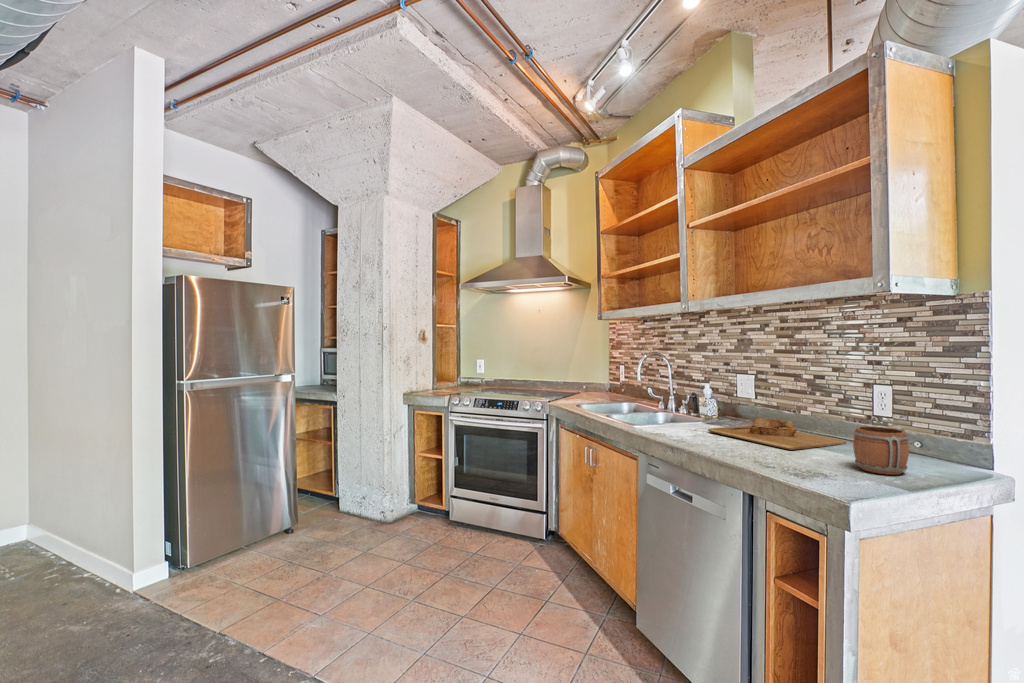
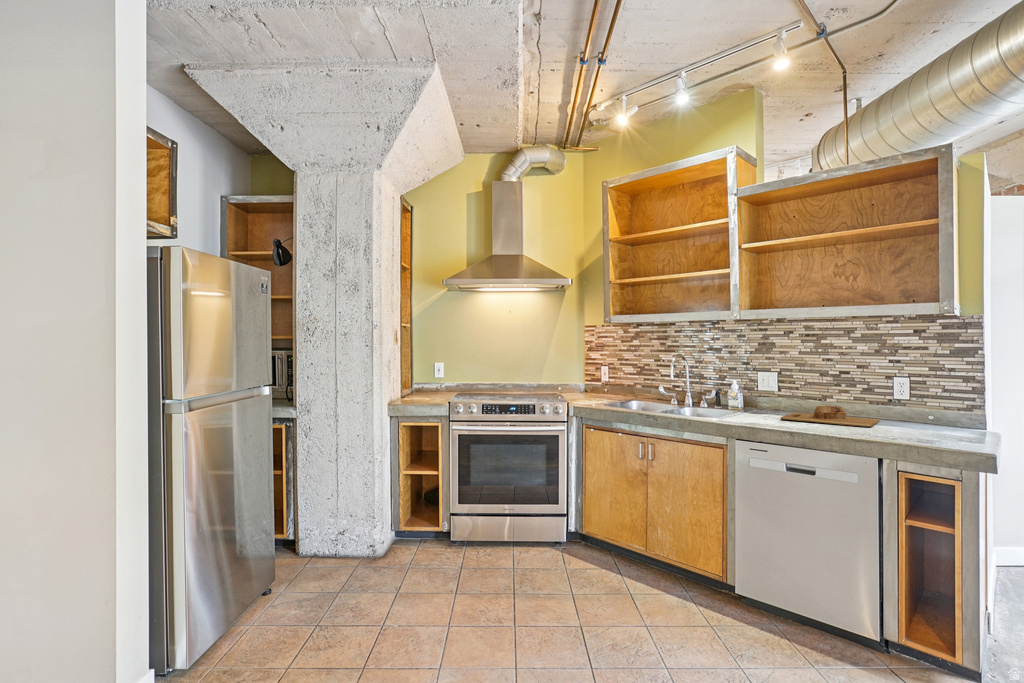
mug: present [853,426,909,475] -> none [931,404,969,436]

